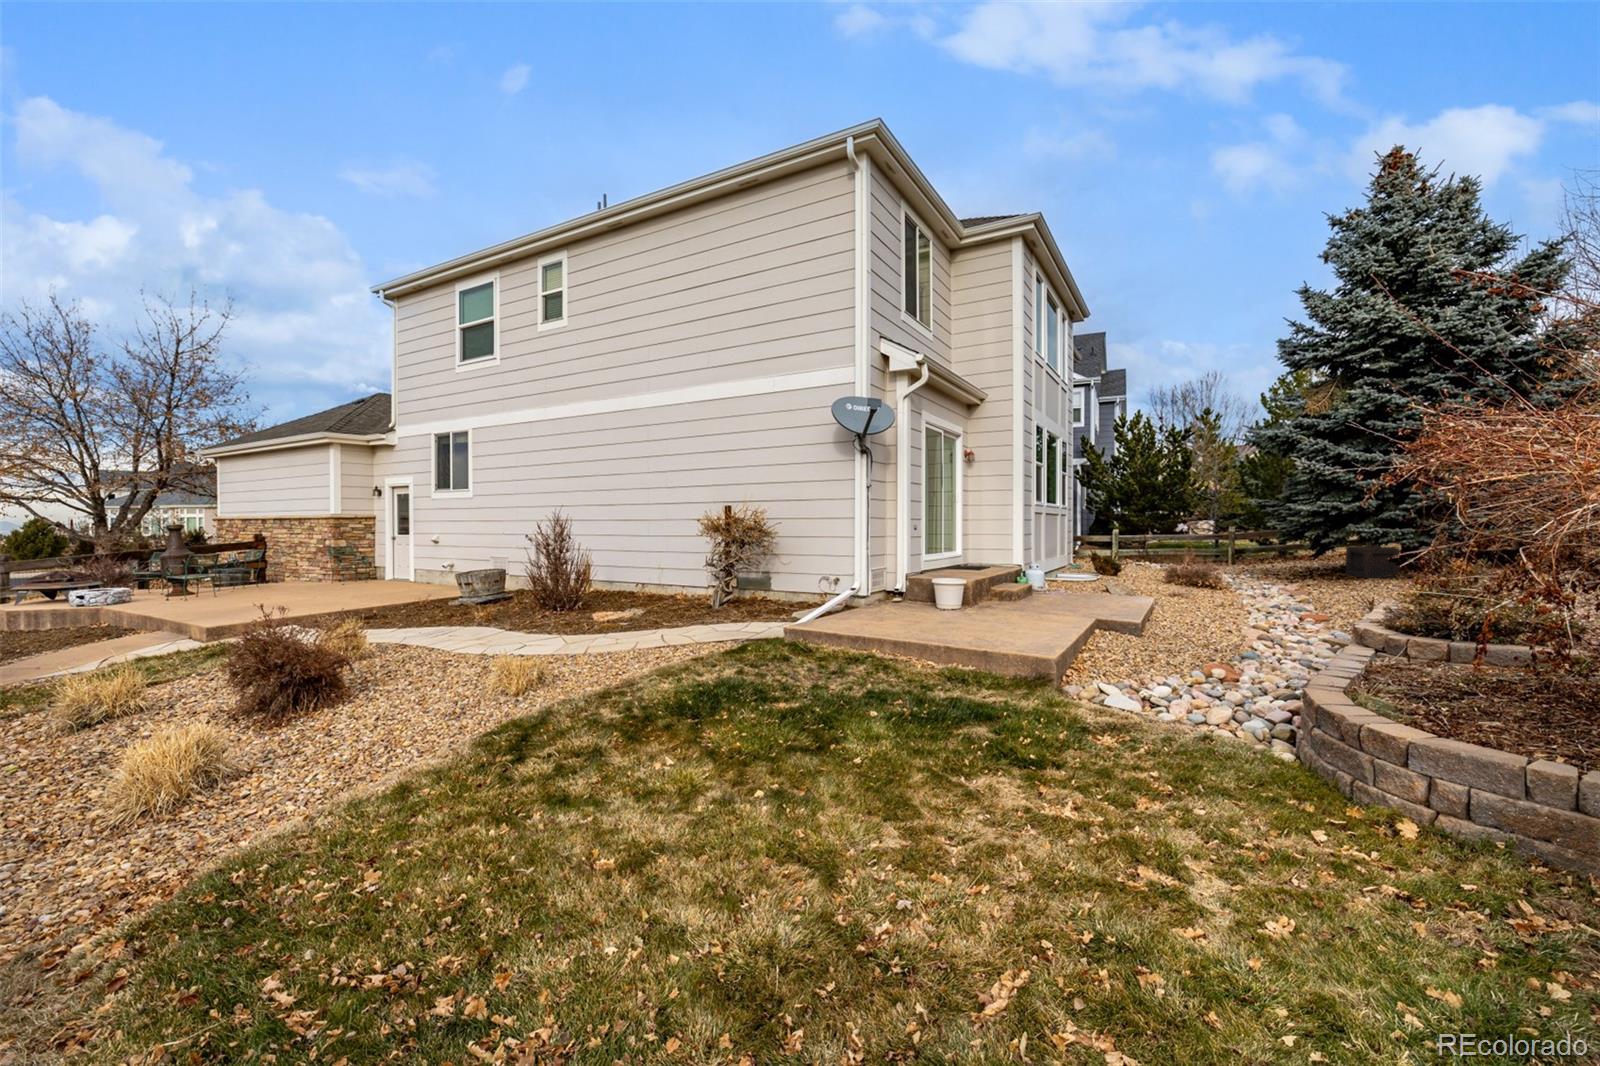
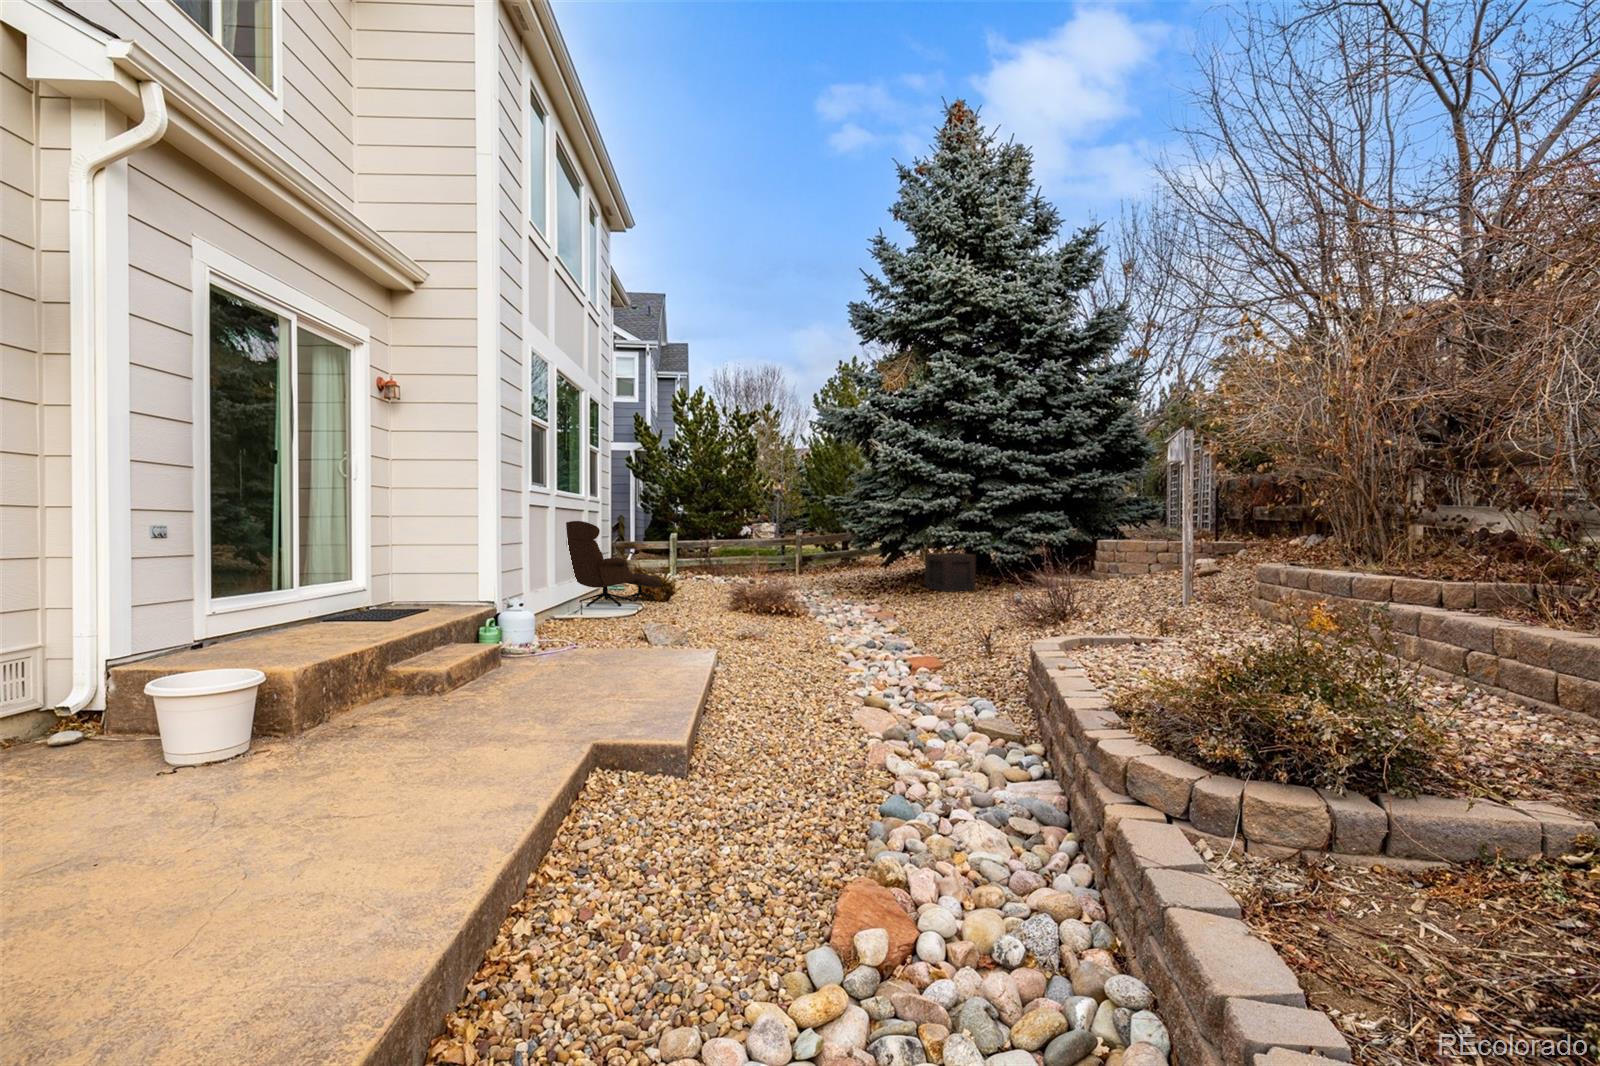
lounge chair: none [1048,522,1113,576] -> present [566,521,662,607]

